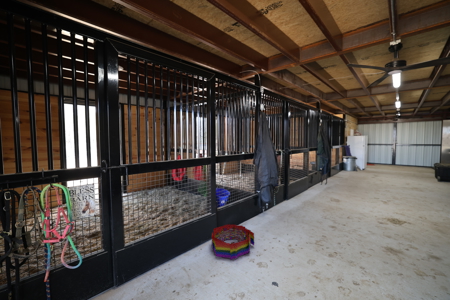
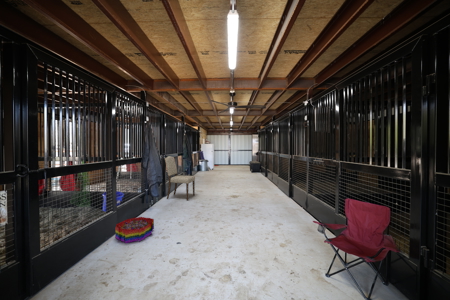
chair: none [286,152,327,212] -> present [165,156,195,201]

